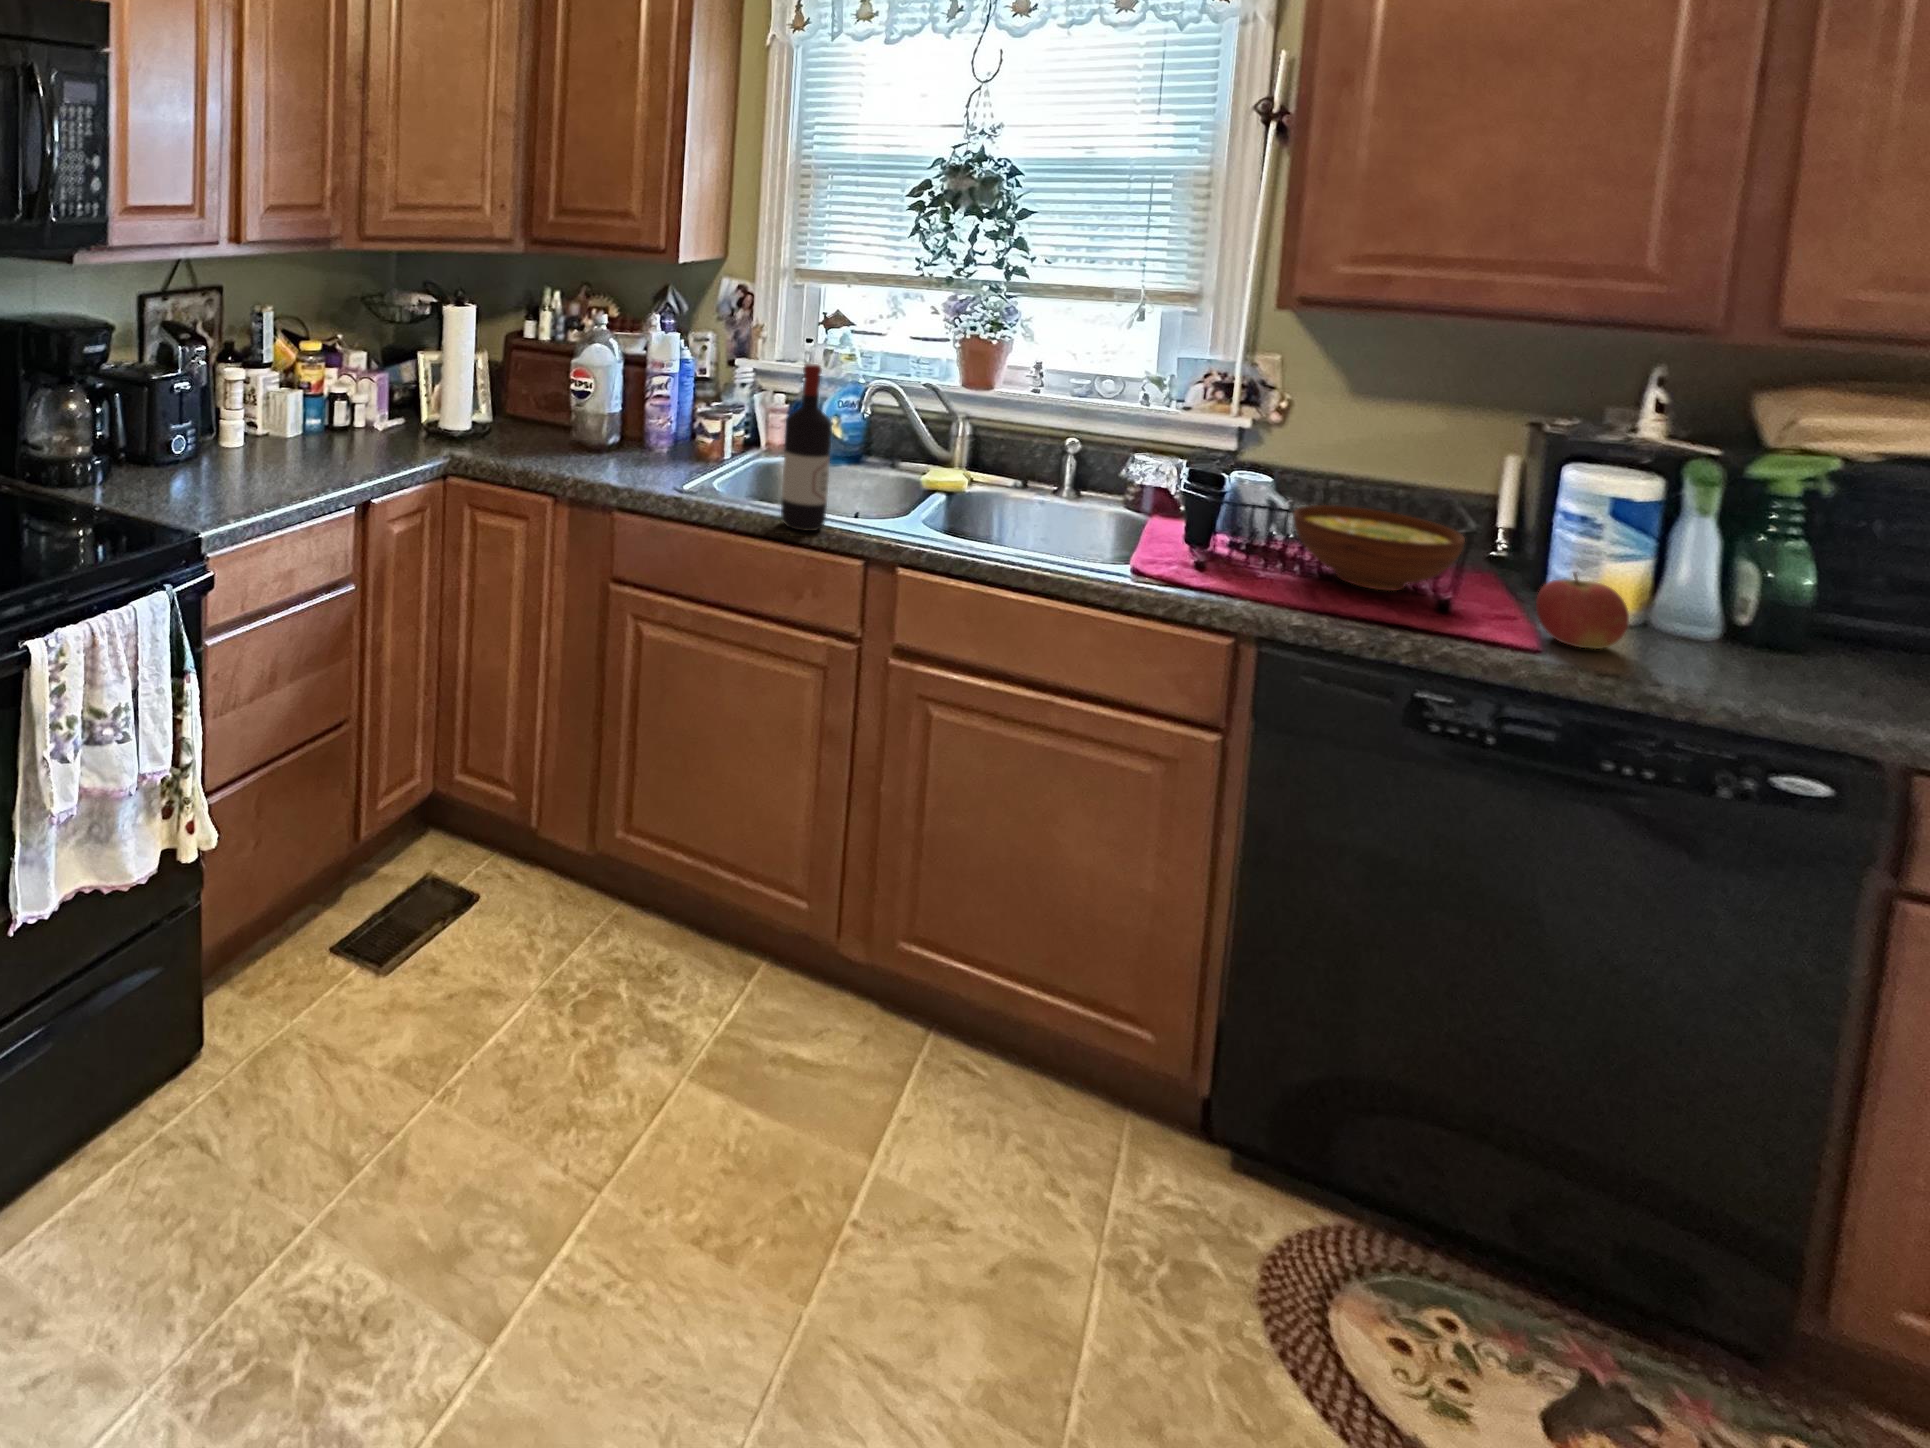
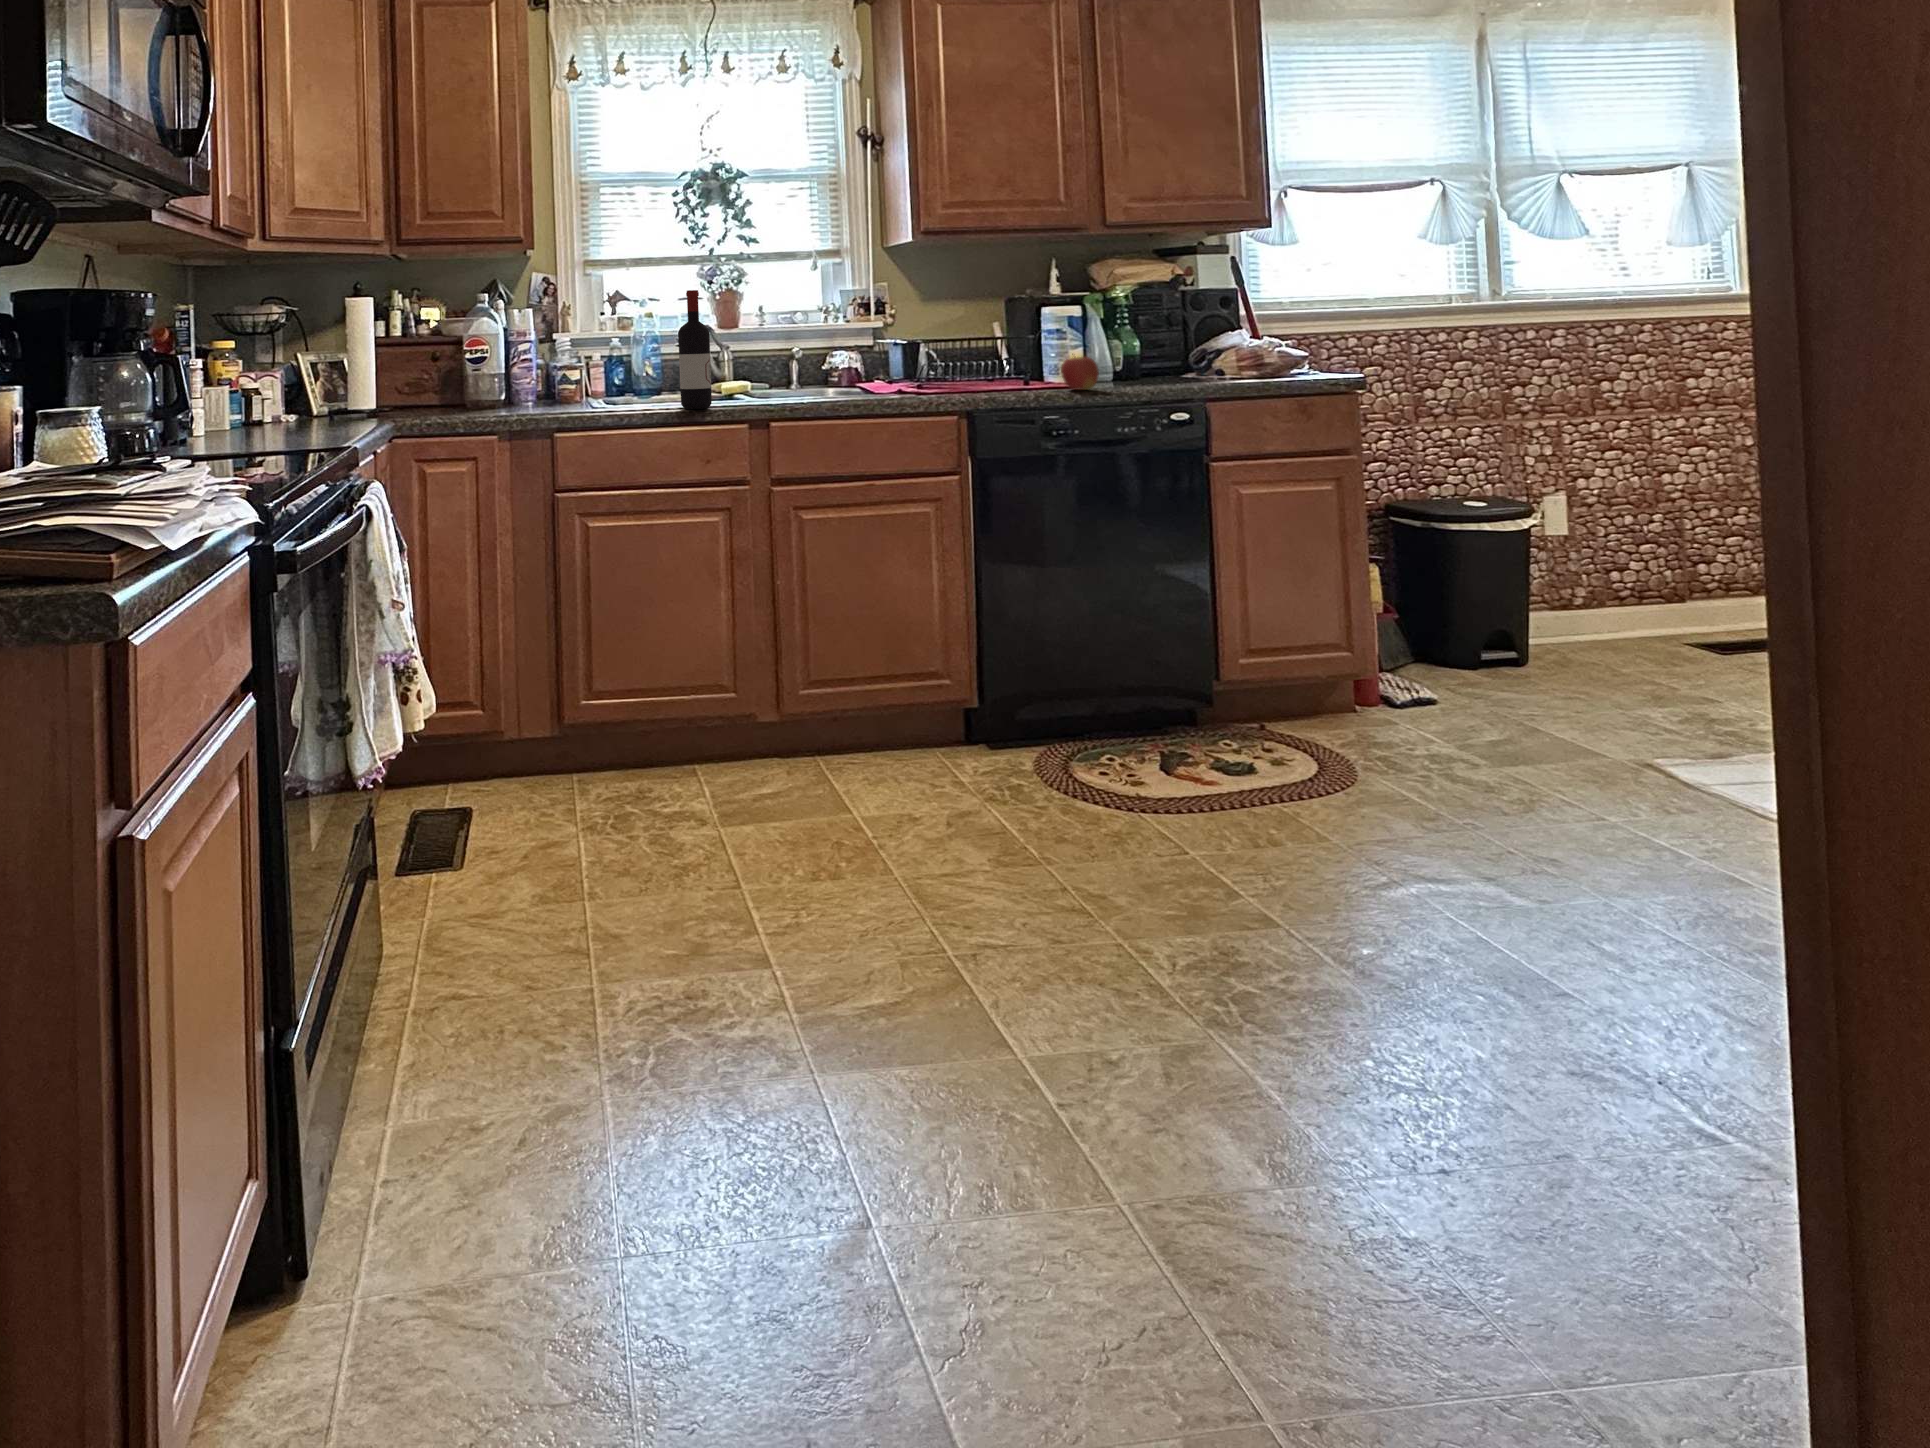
bowl: present [1293,505,1465,591] -> none [943,351,1023,388]

